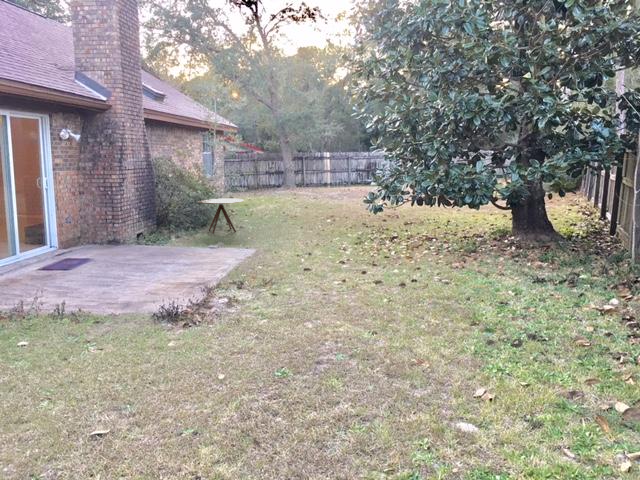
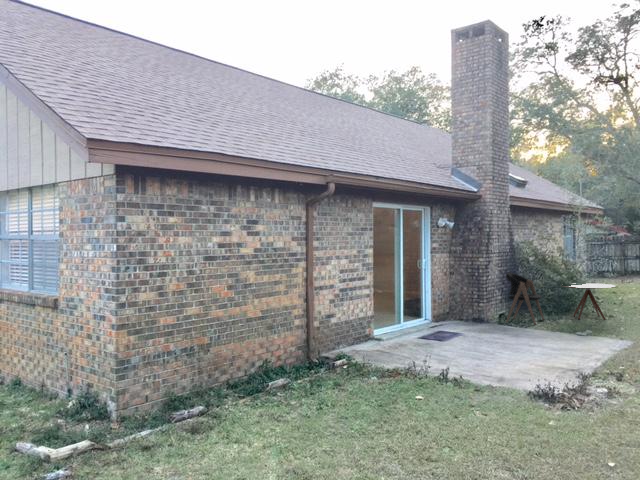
chair: none [141,190,182,242] -> present [506,273,544,325]

